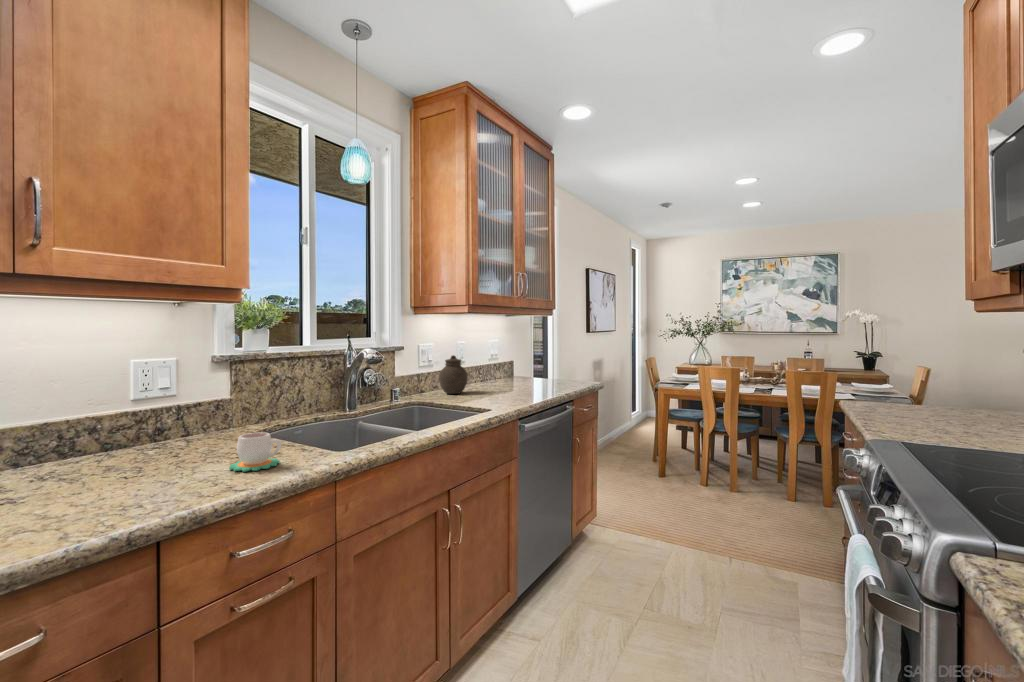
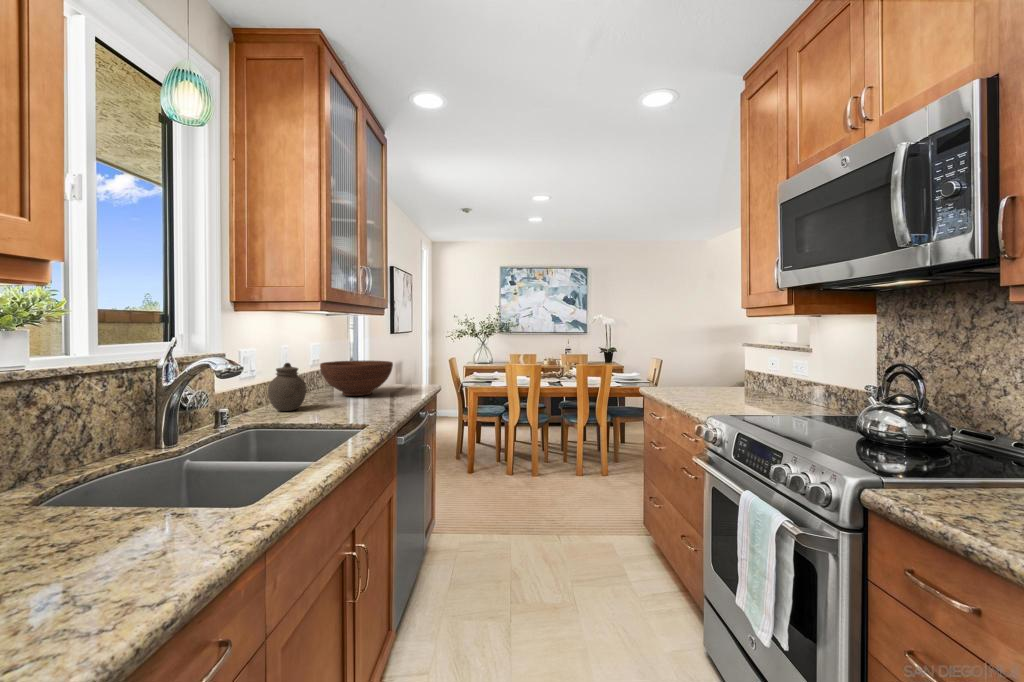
fruit bowl: none [488,356,549,386] -> present [320,360,393,396]
mug: present [229,432,281,472] -> none [74,506,177,583]

